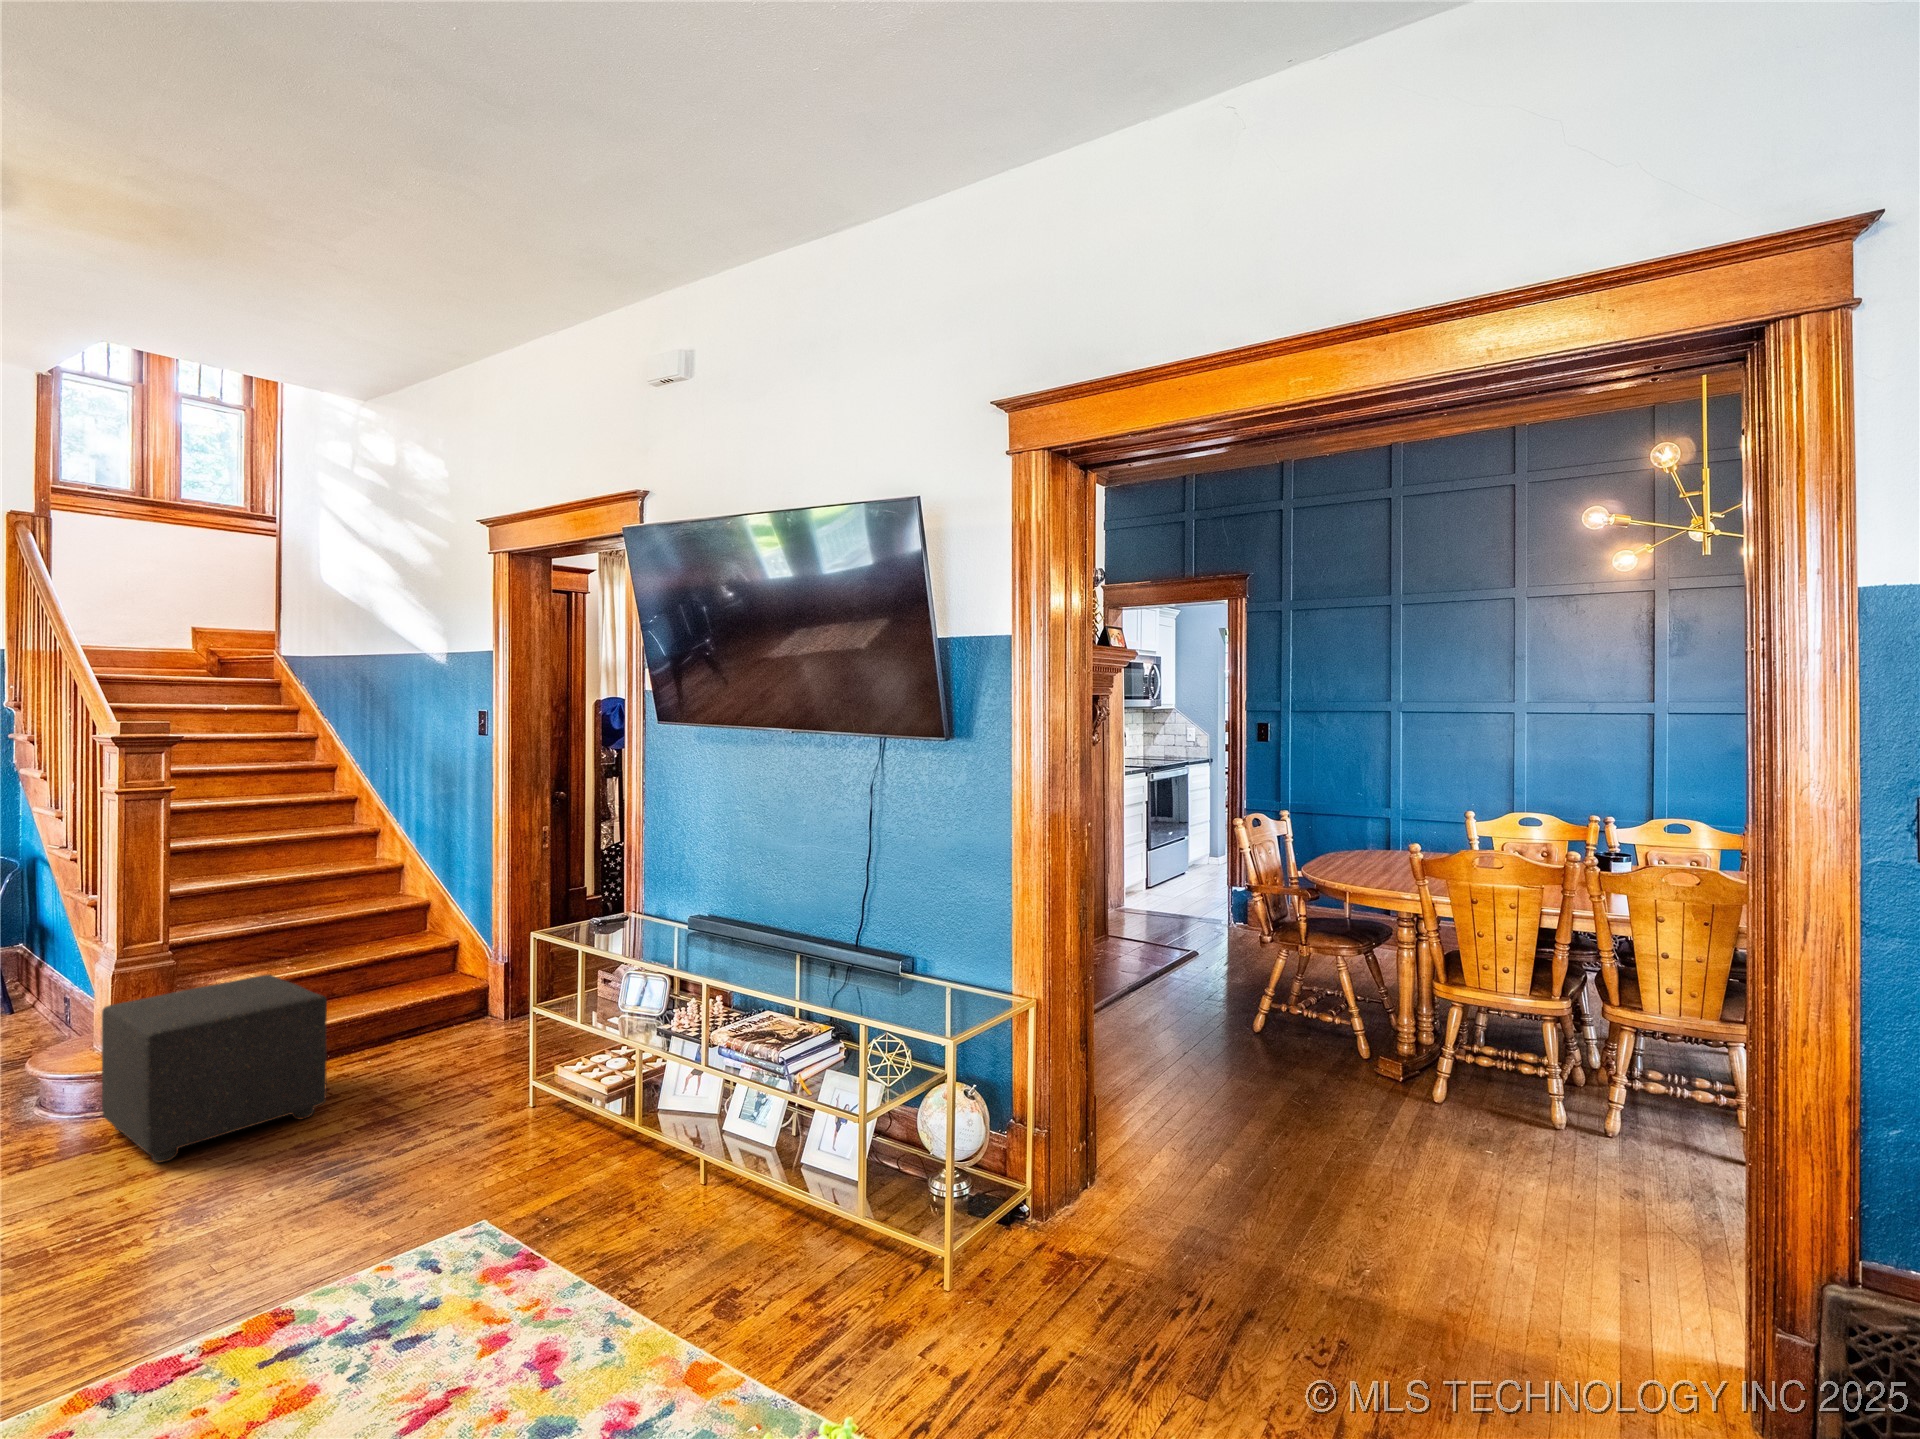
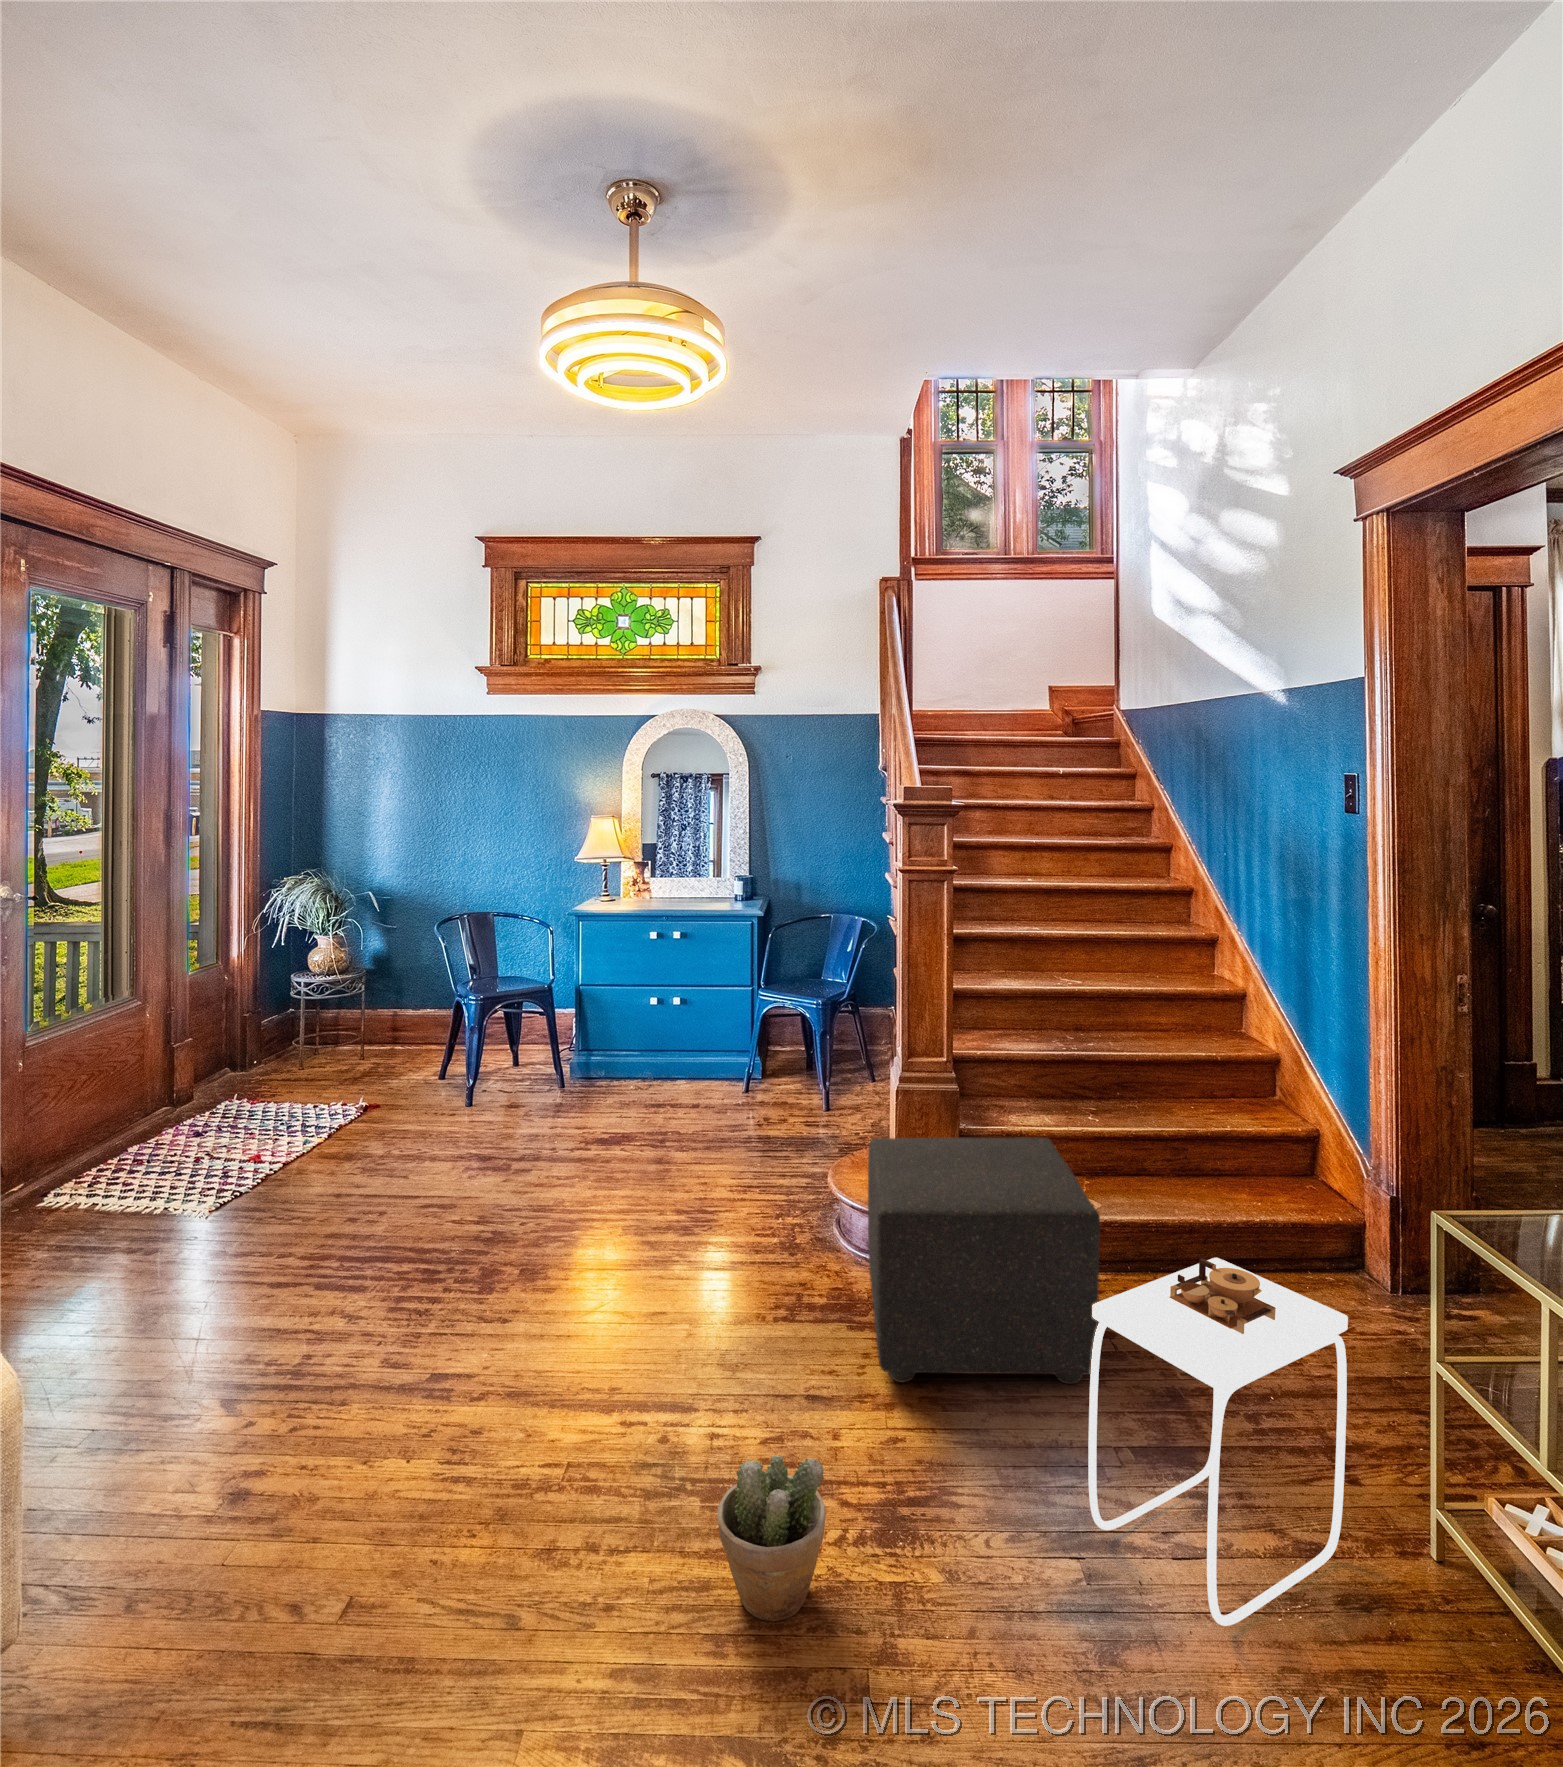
side table: none [341,985,482,1159] -> present [1088,1258,1348,1626]
potted plant: none [68,1161,165,1282] -> present [718,1455,826,1622]

